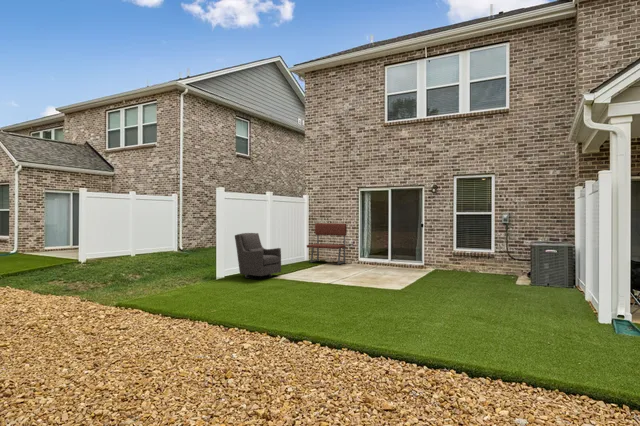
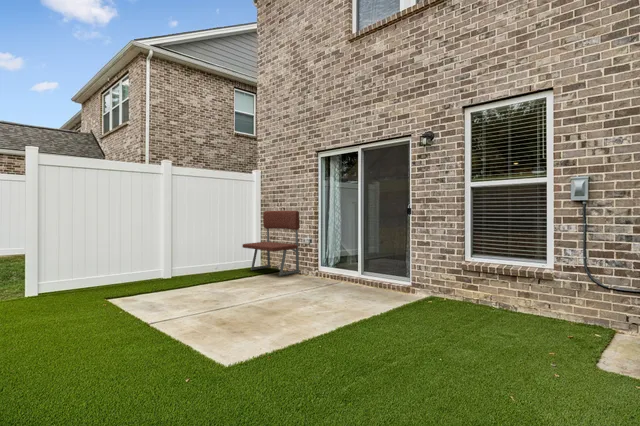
chair: present [235,233,281,279] -> none [75,226,145,302]

